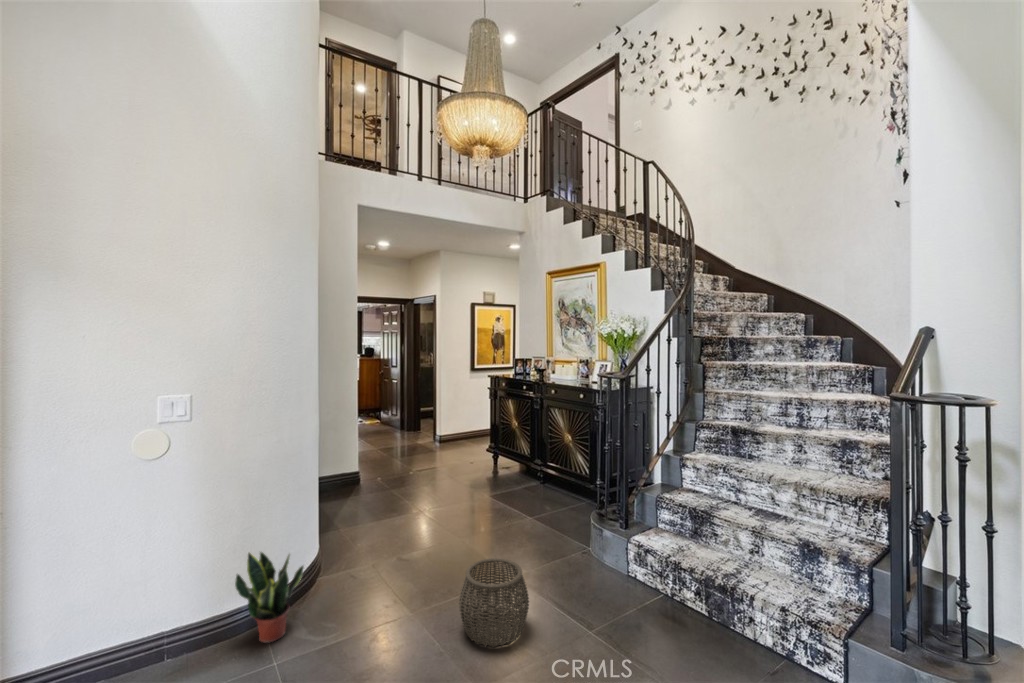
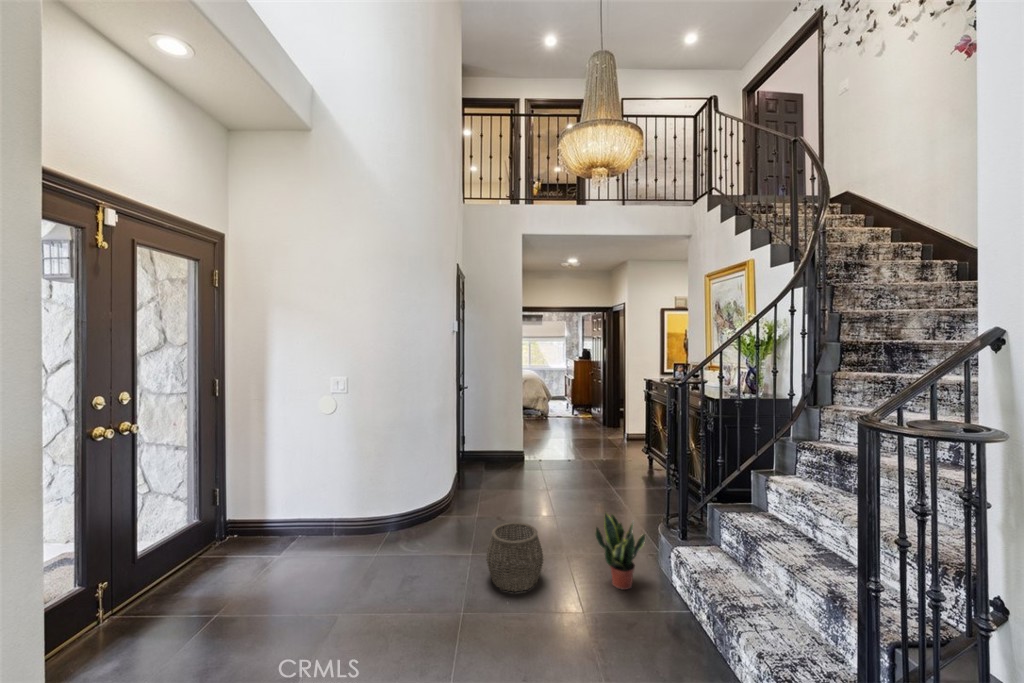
potted plant: present [235,552,304,642] -> present [595,513,646,590]

